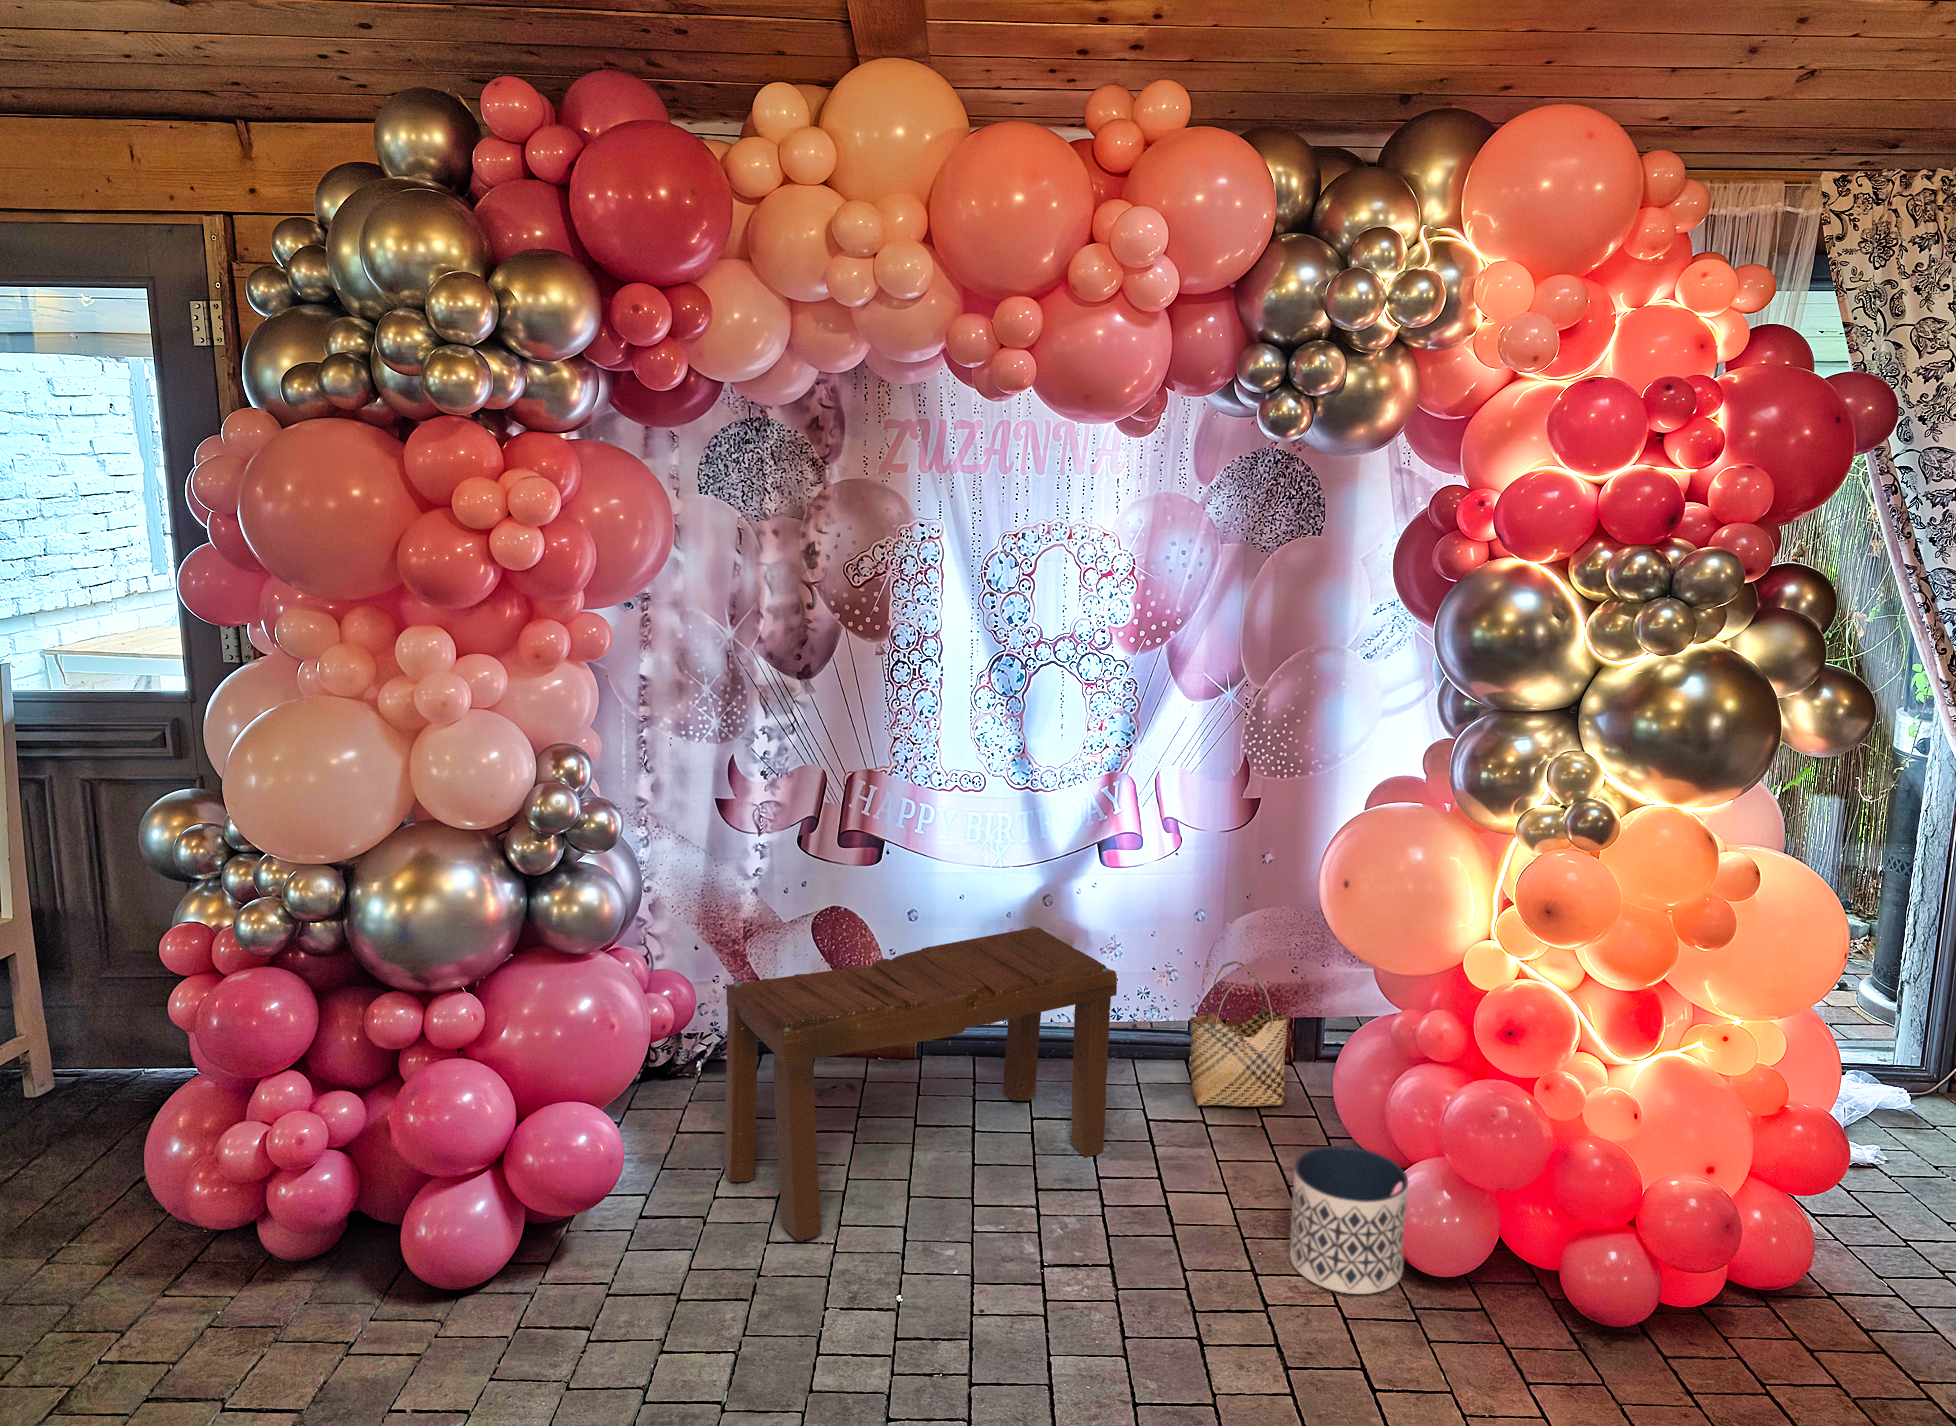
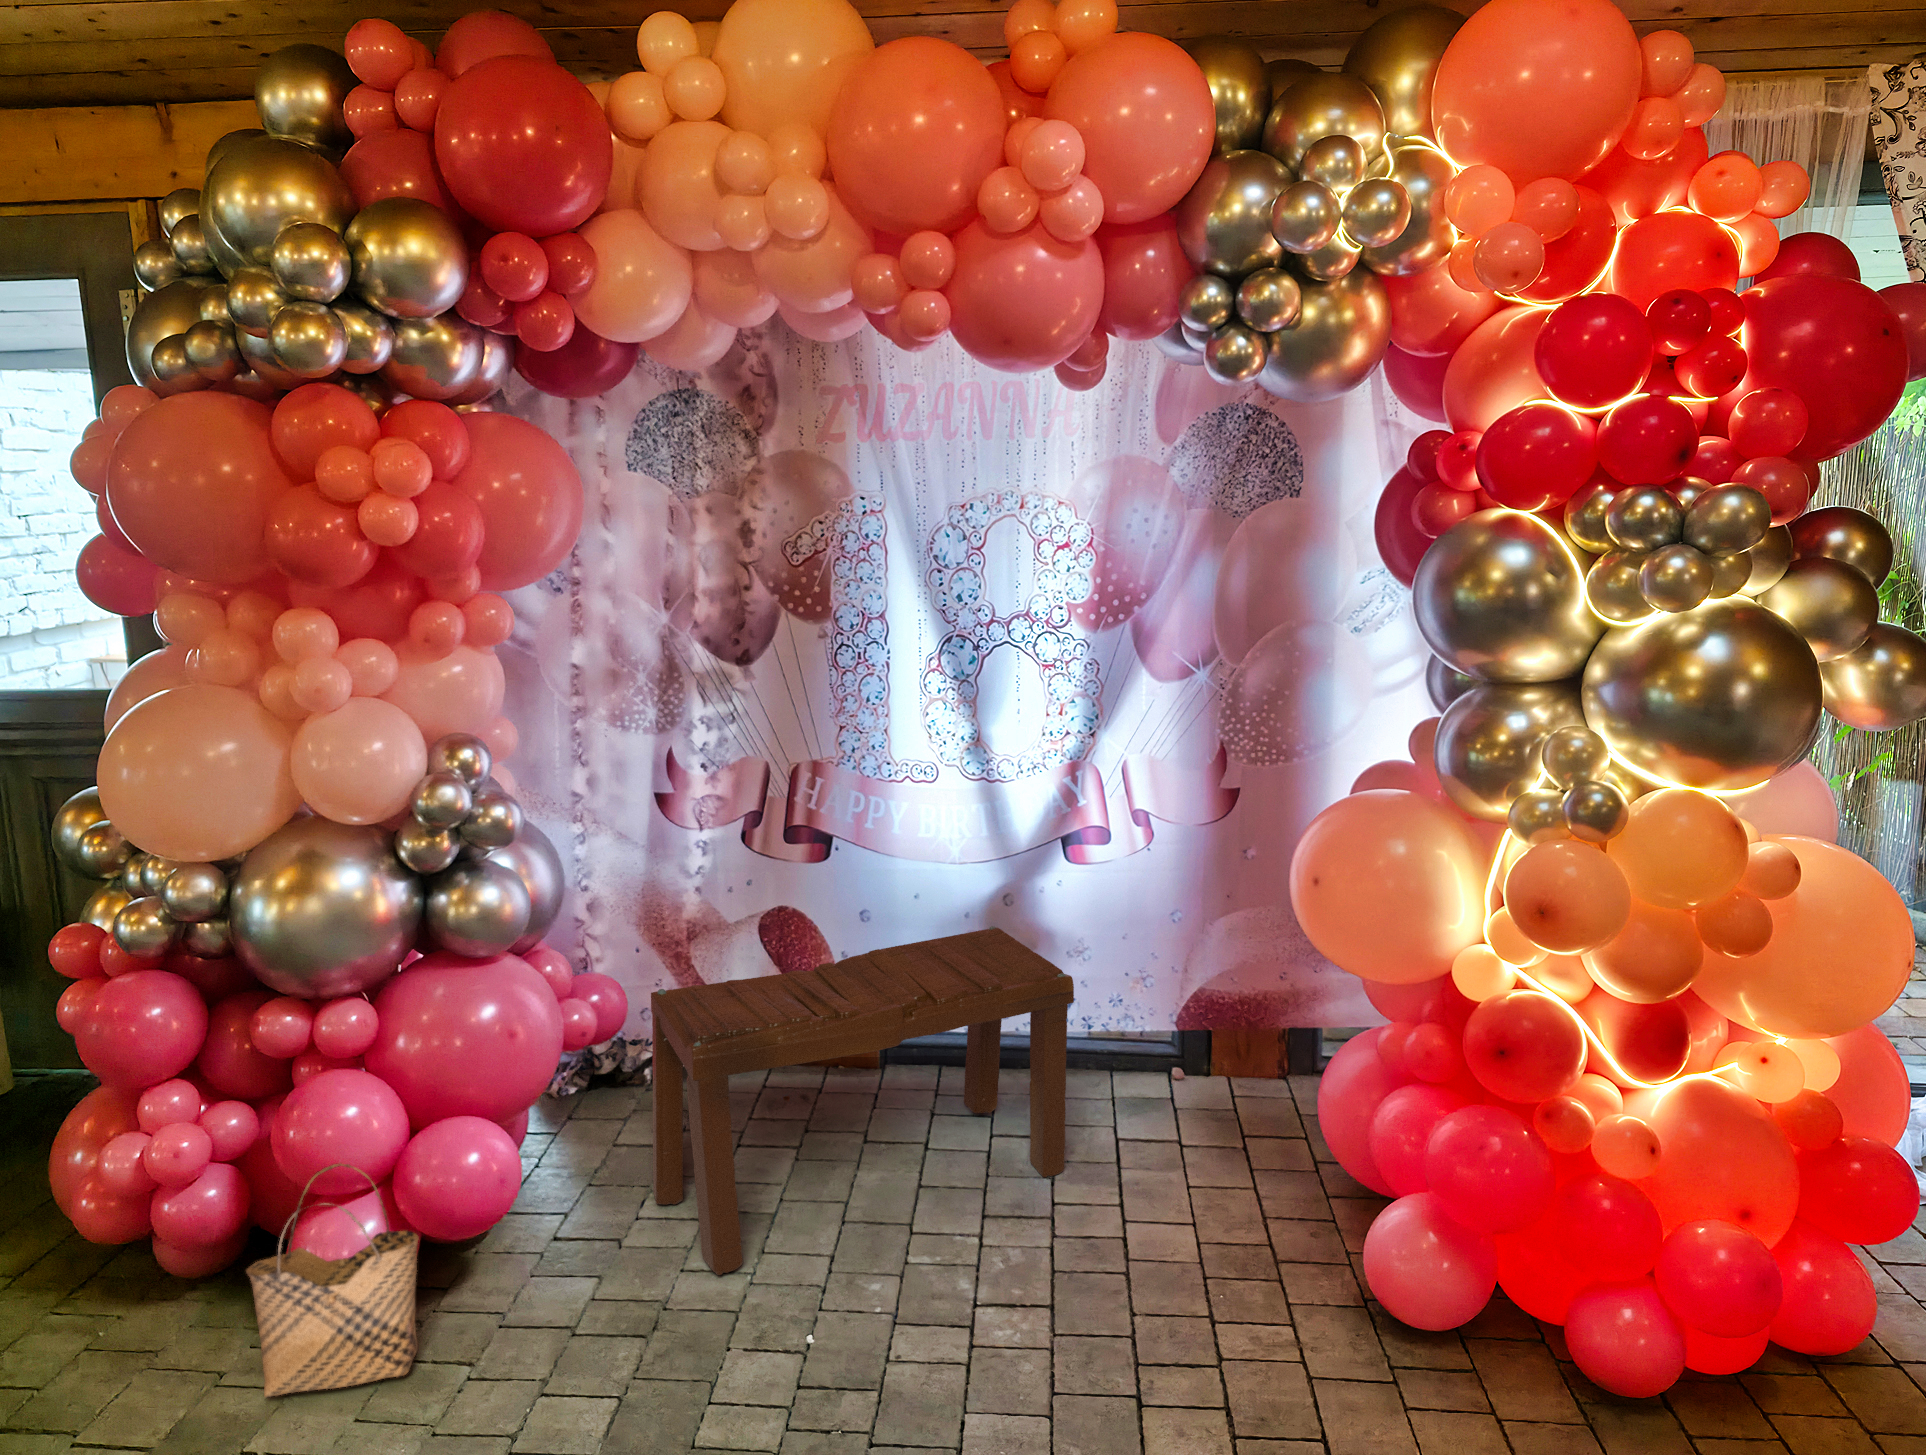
woven basket: present [1189,961,1288,1107] -> present [246,1163,419,1397]
planter: present [1290,1146,1408,1294] -> none [1258,1173,1389,1344]

